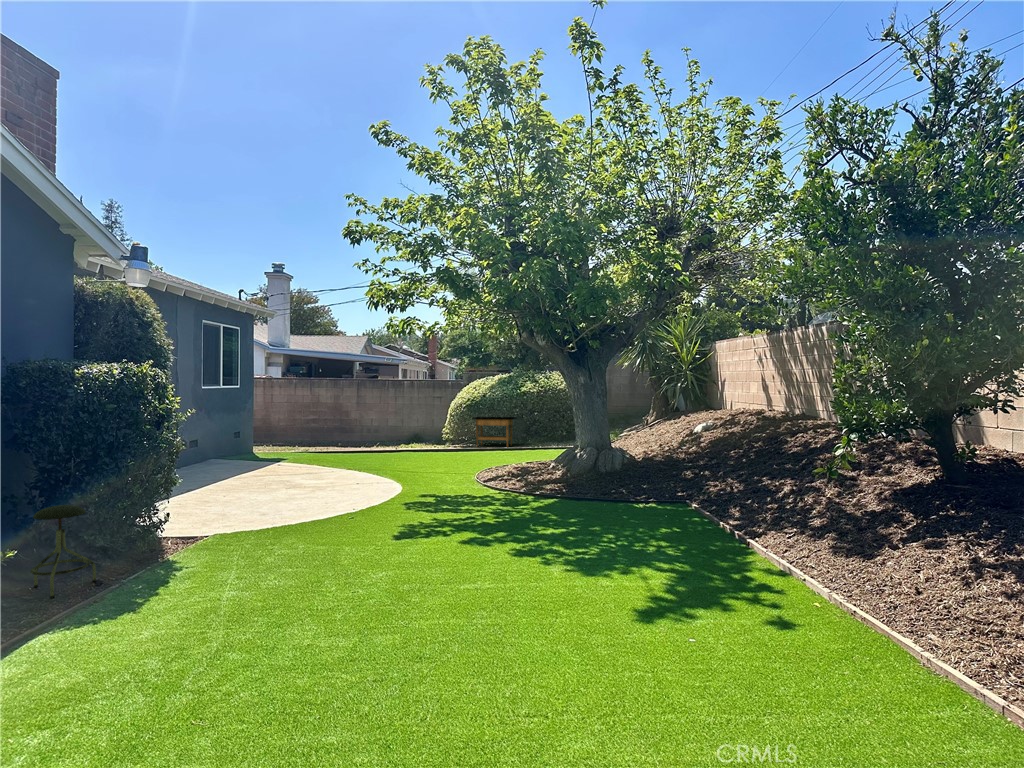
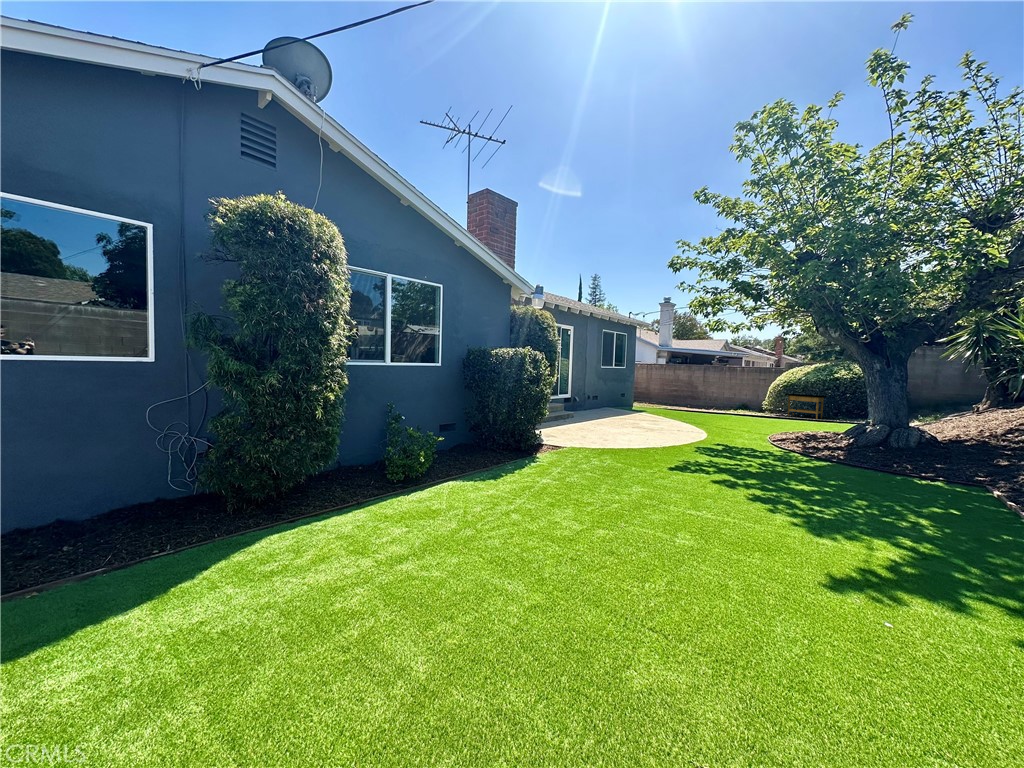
stool: present [30,505,96,598] -> none [474,420,502,464]

